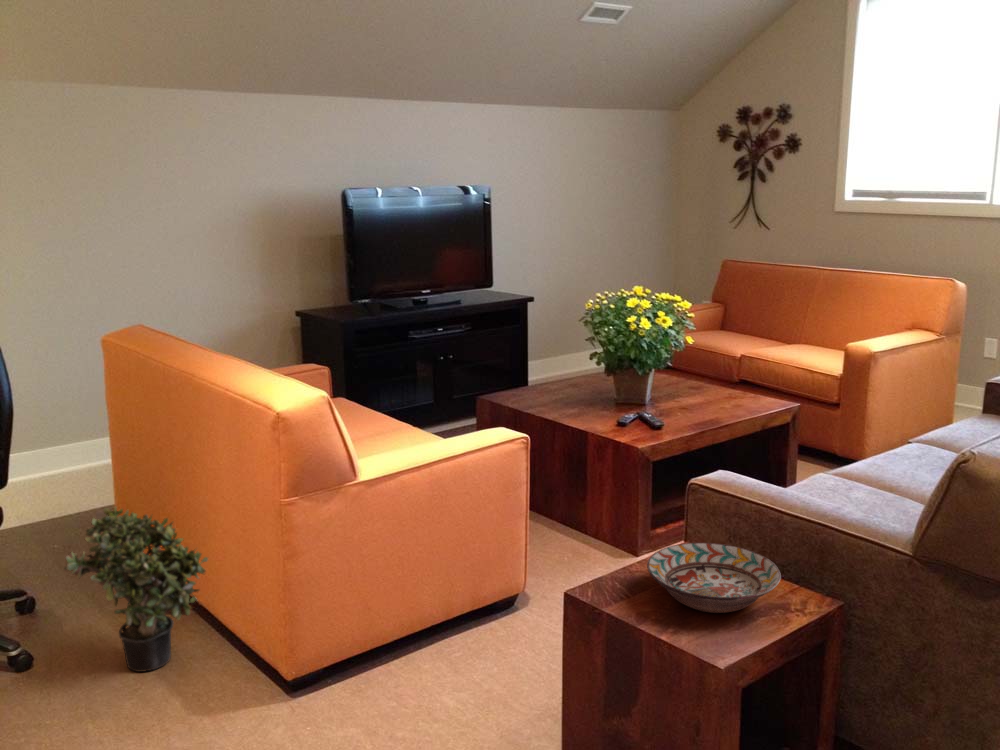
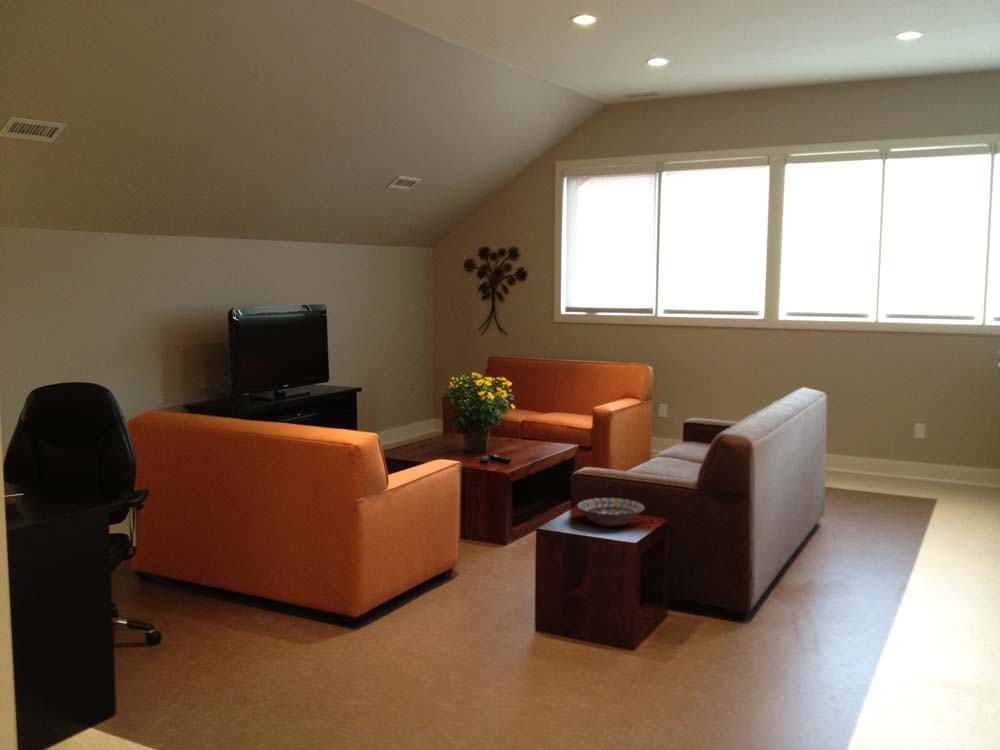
potted plant: present [63,507,208,672] -> none [195,525,287,634]

